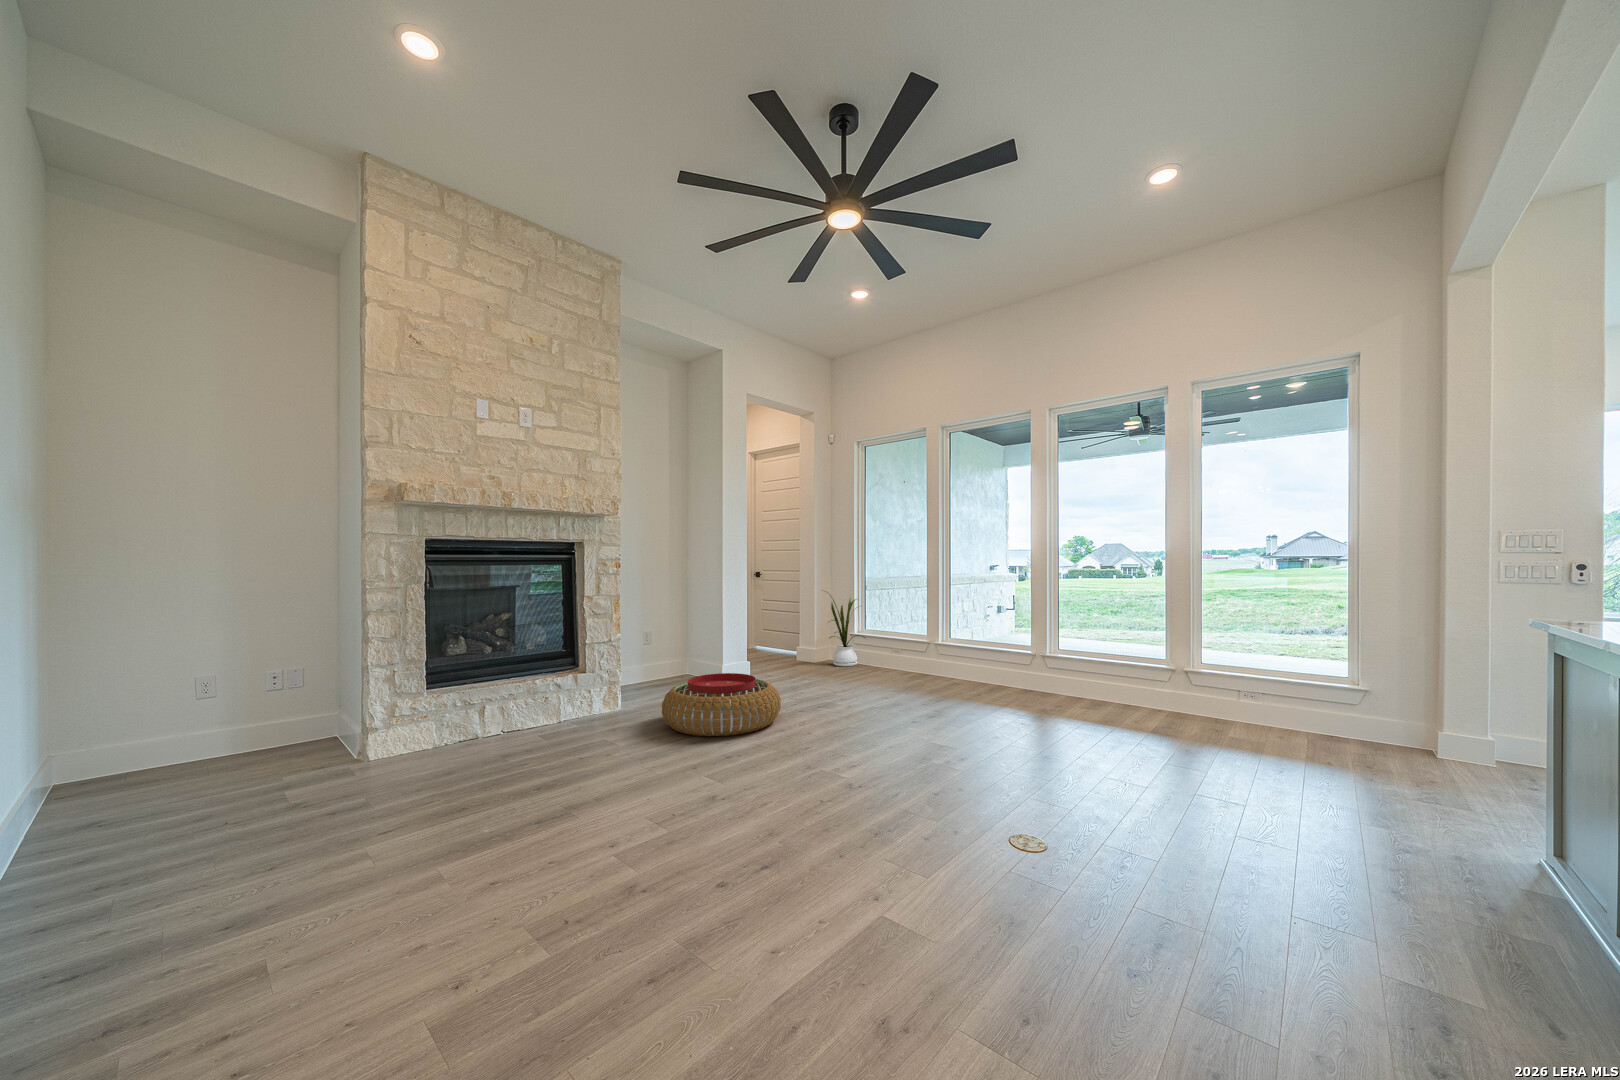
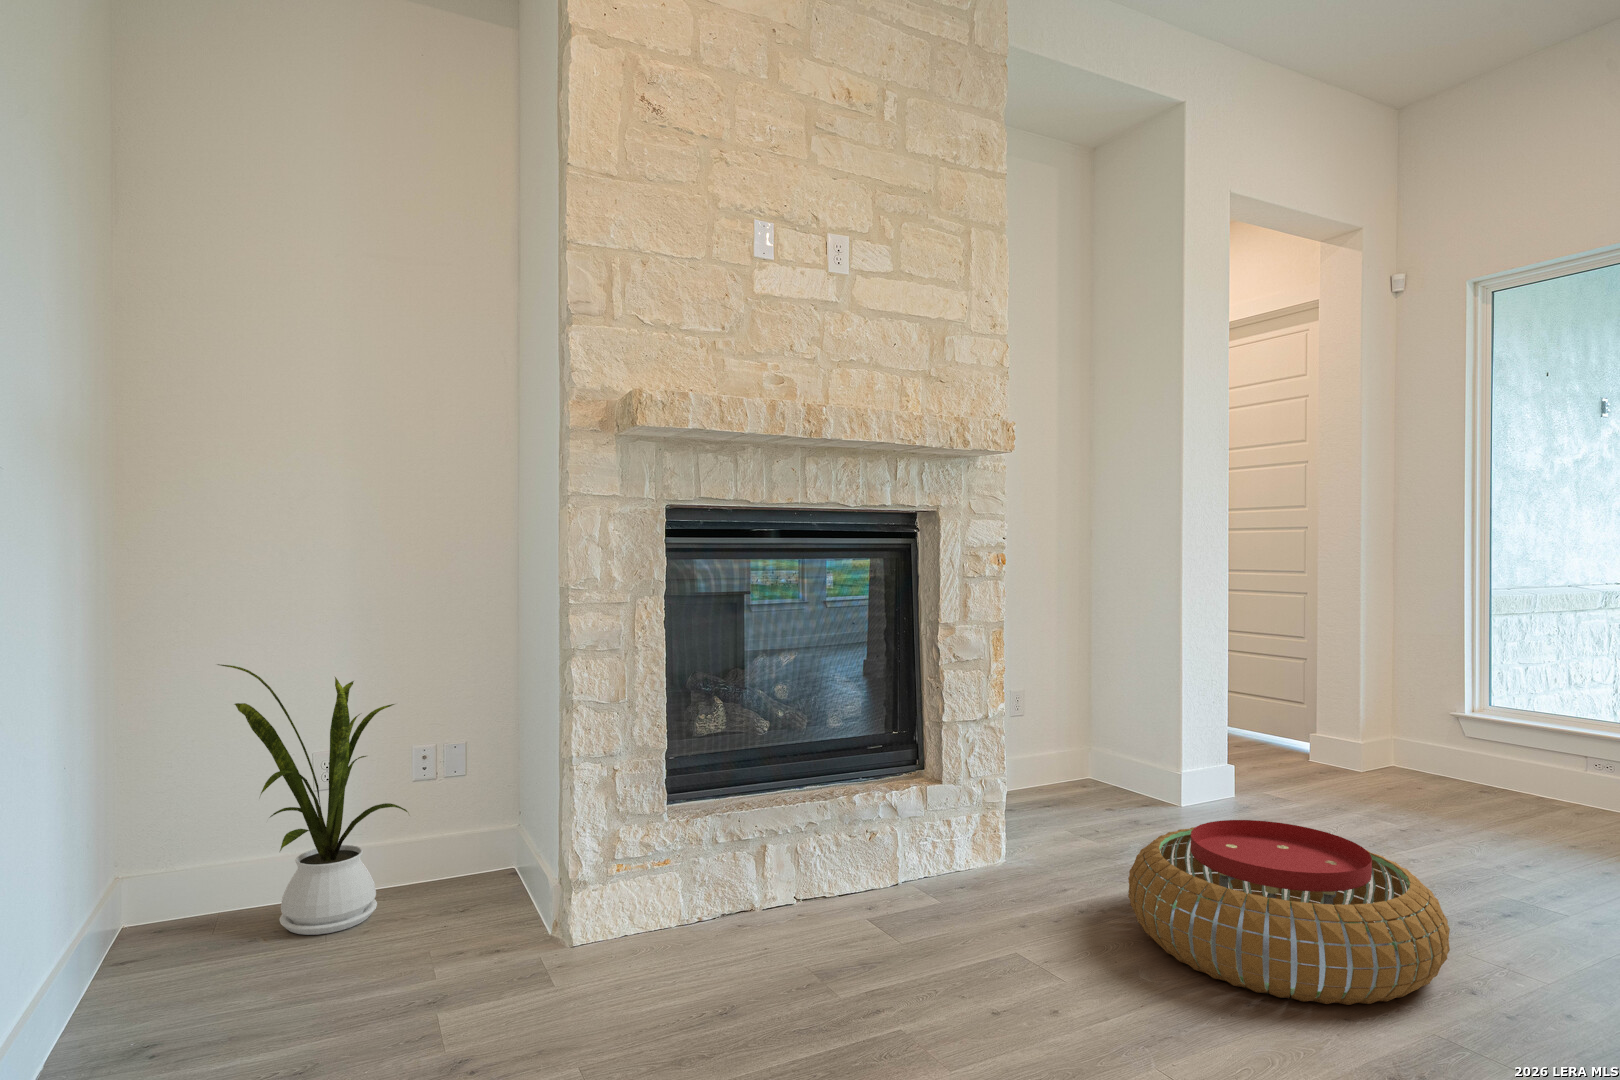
house plant: present [825,591,865,666] -> present [218,664,407,935]

